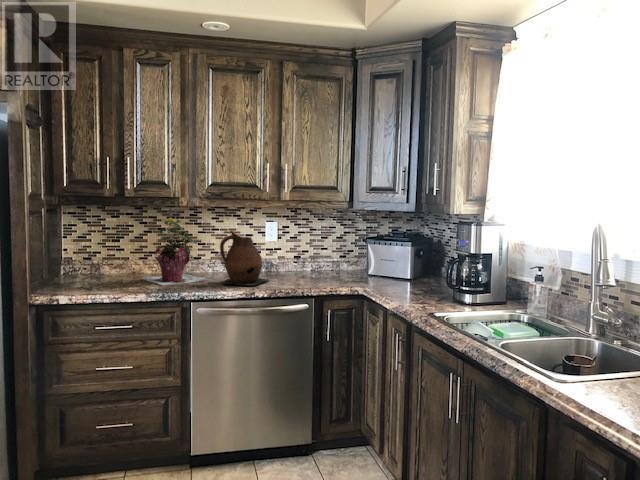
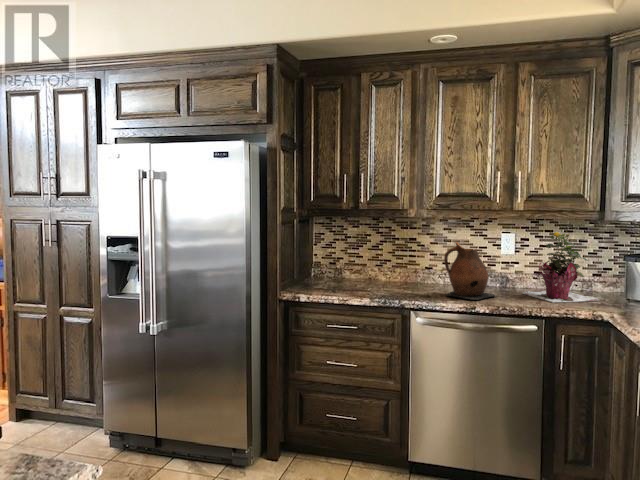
potted plant: present [142,216,208,286] -> present [523,230,598,303]

